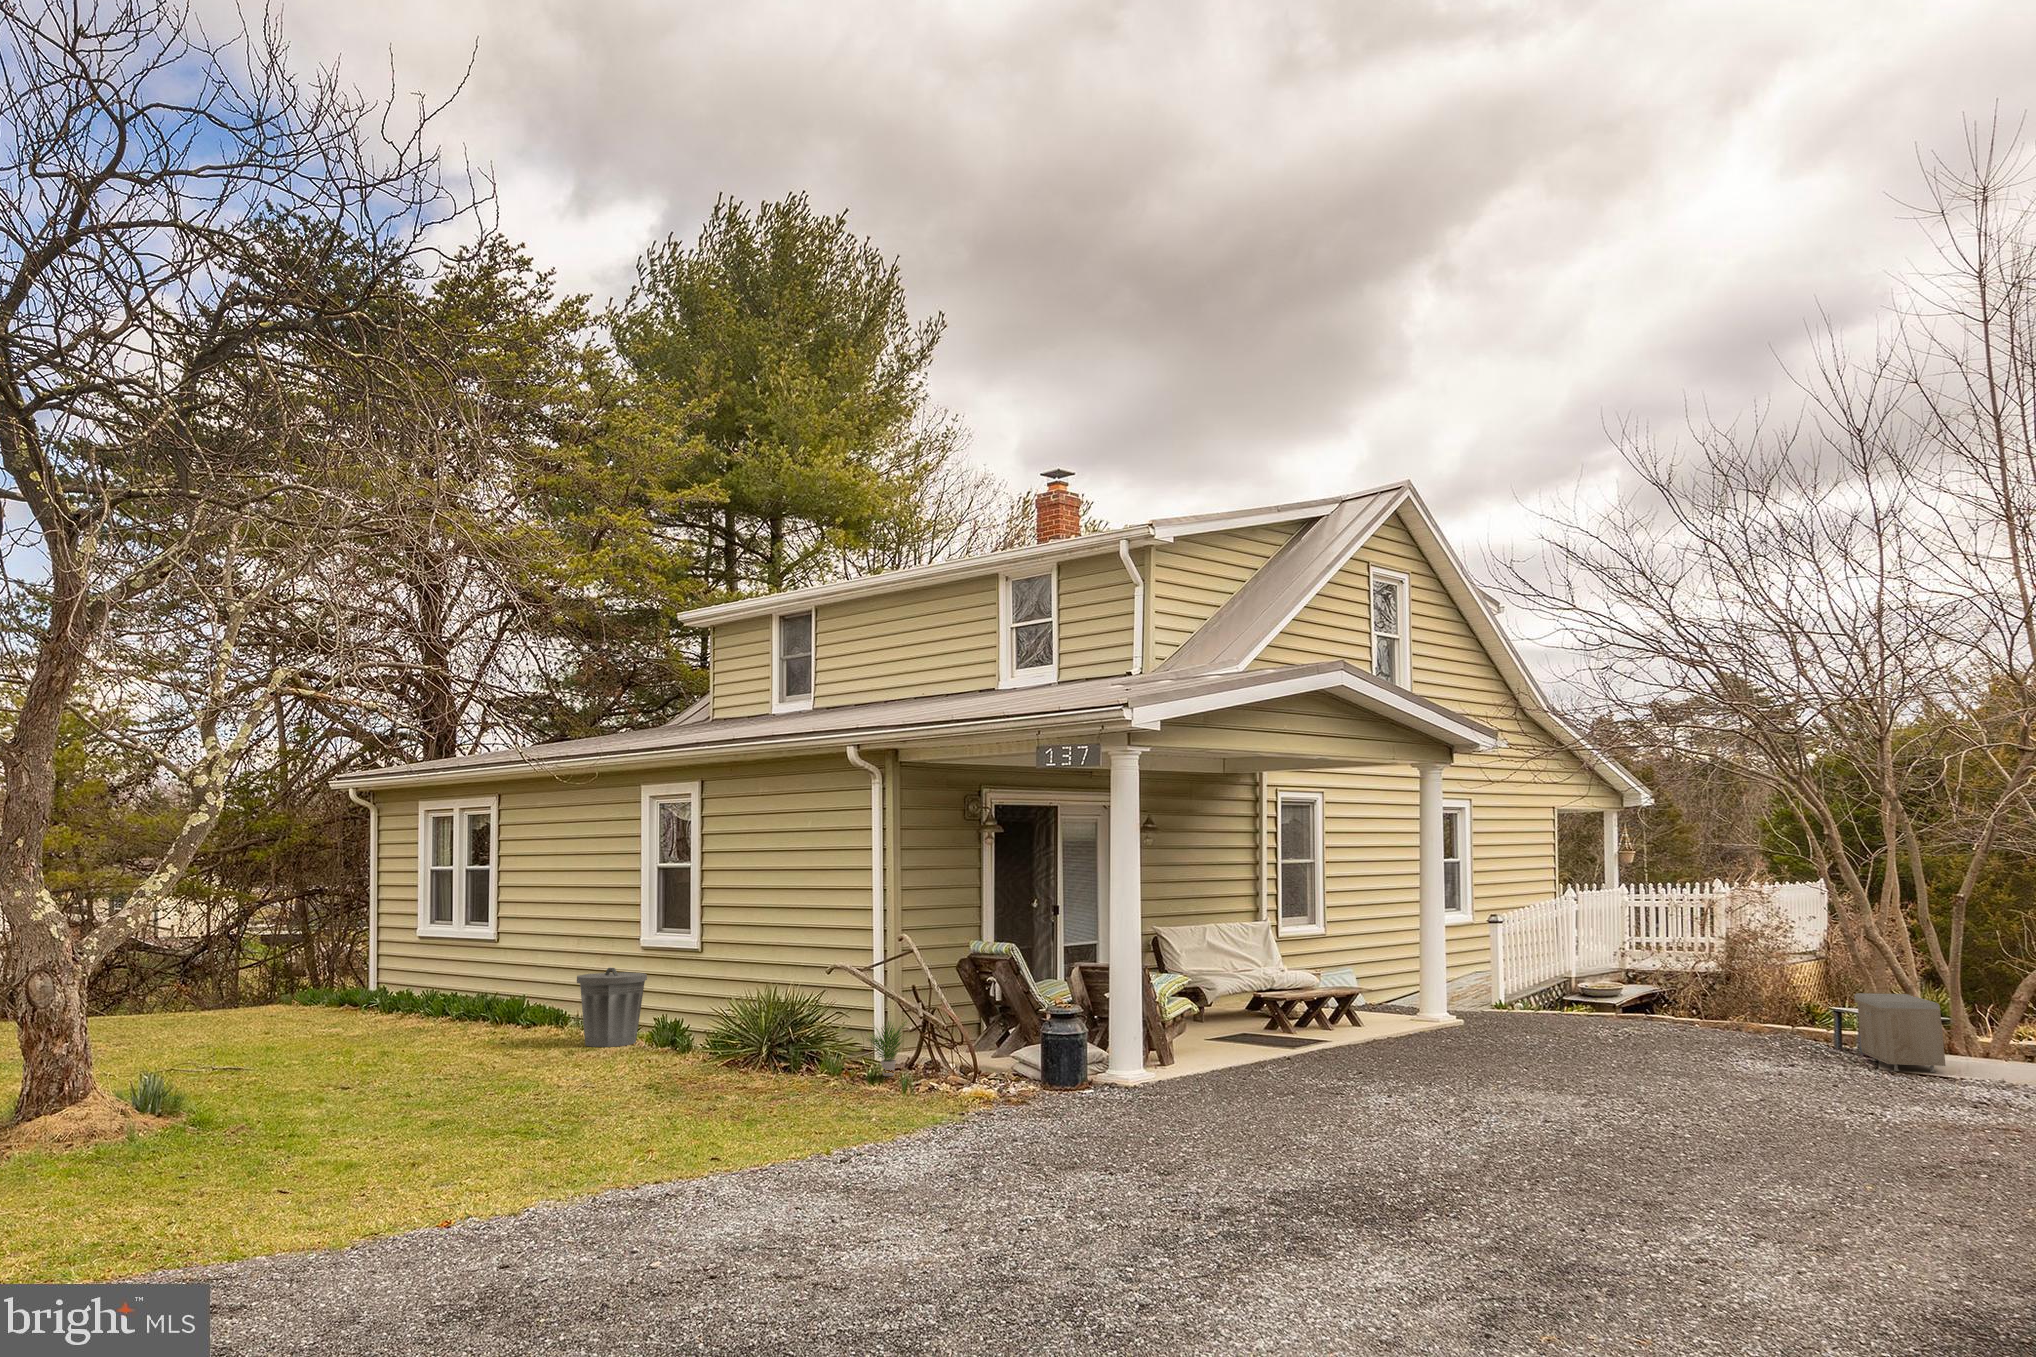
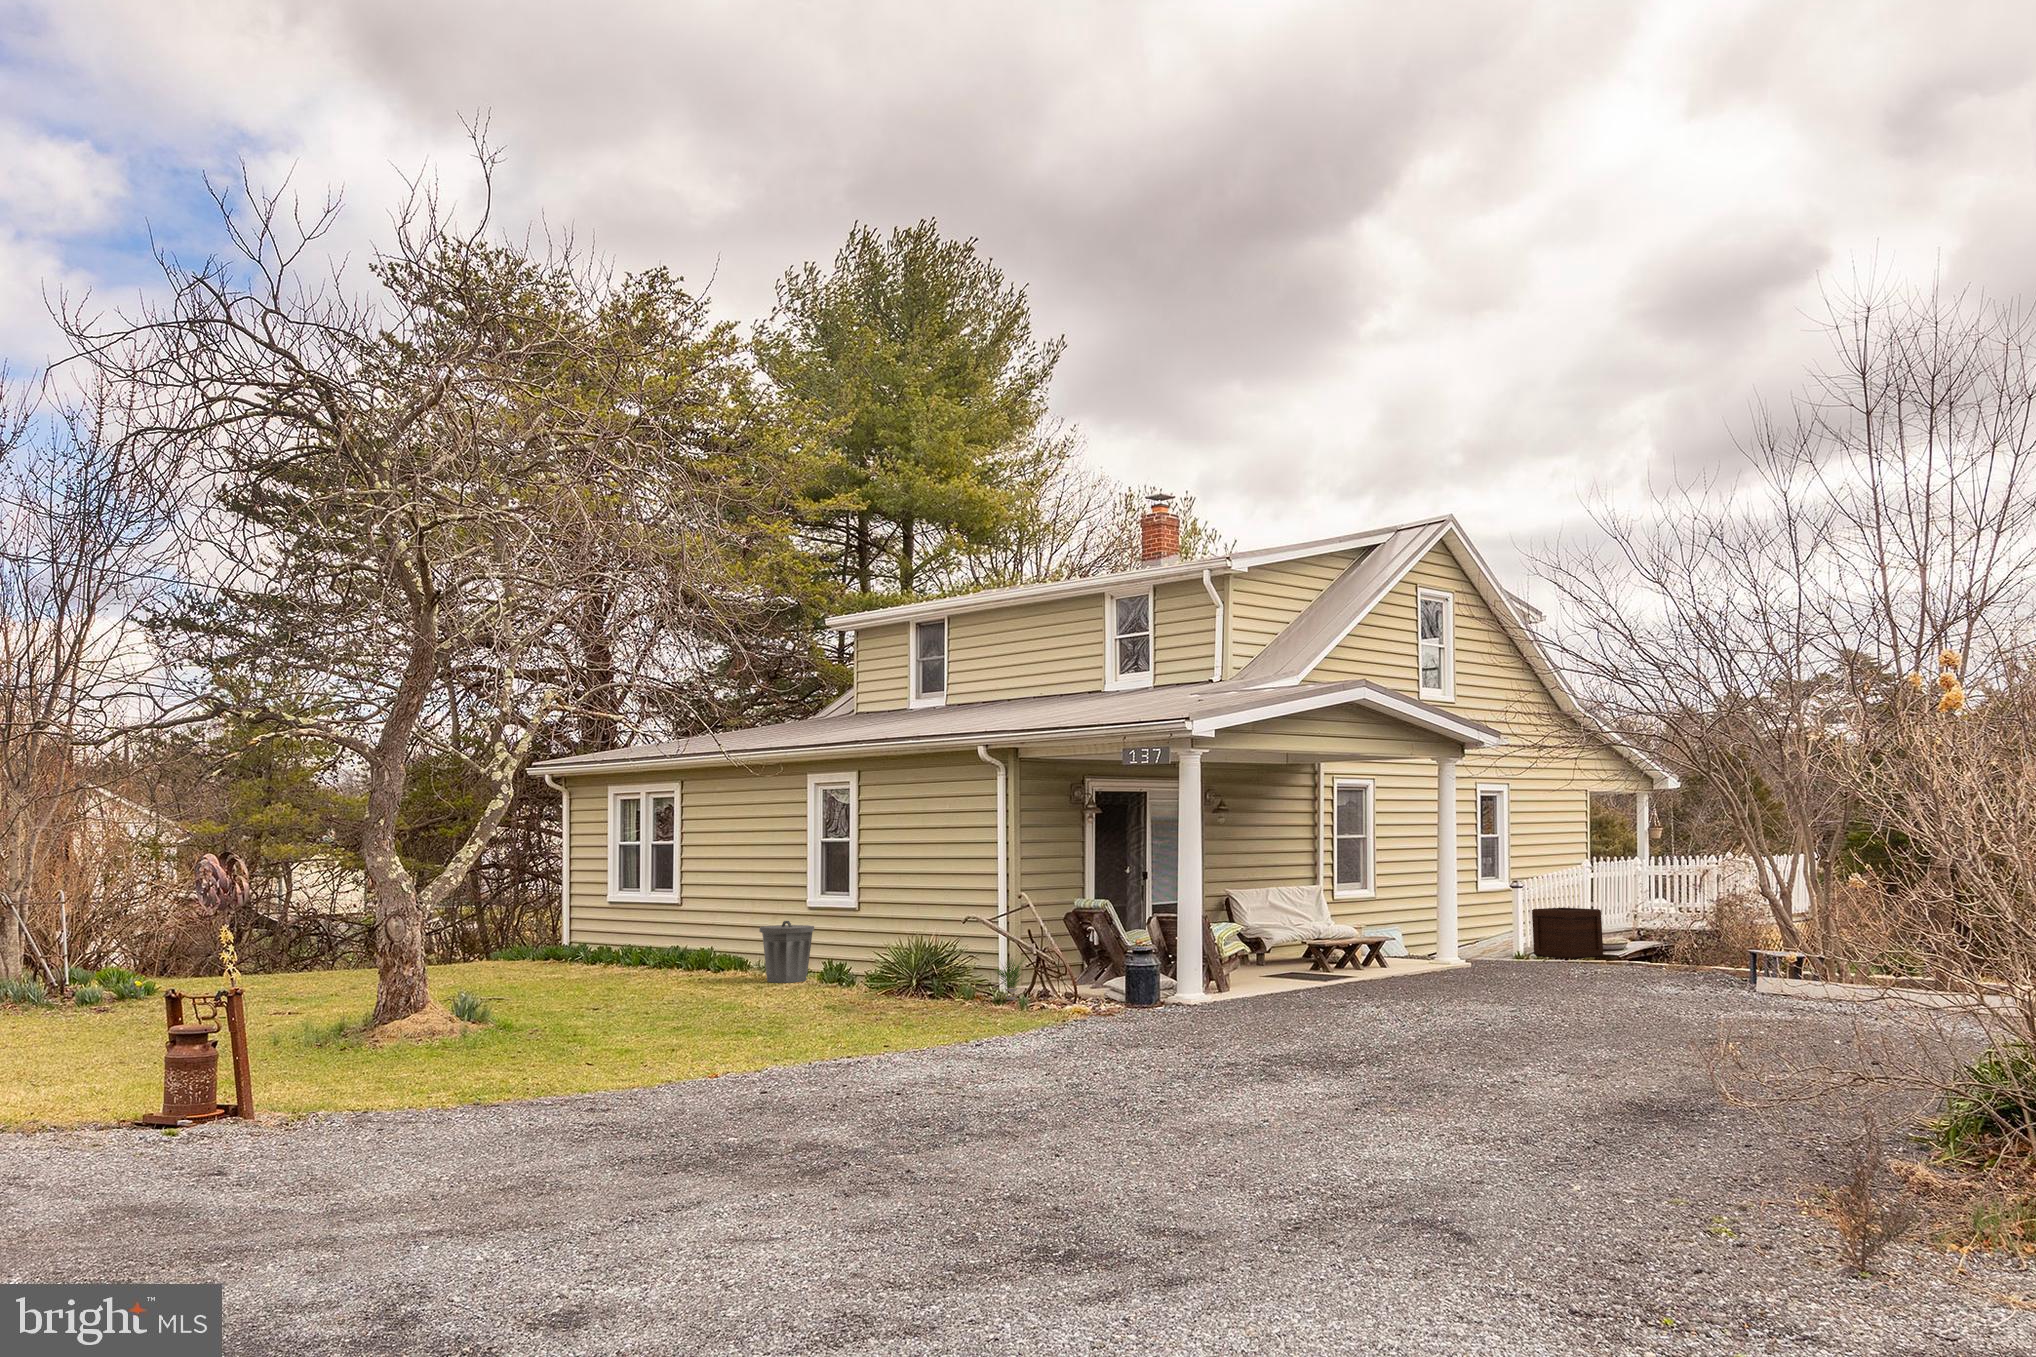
wooden crate: none [1509,944,1593,1005] -> present [1532,908,1603,958]
storage bench: present [1854,993,1946,1072] -> none [1775,941,1833,1000]

